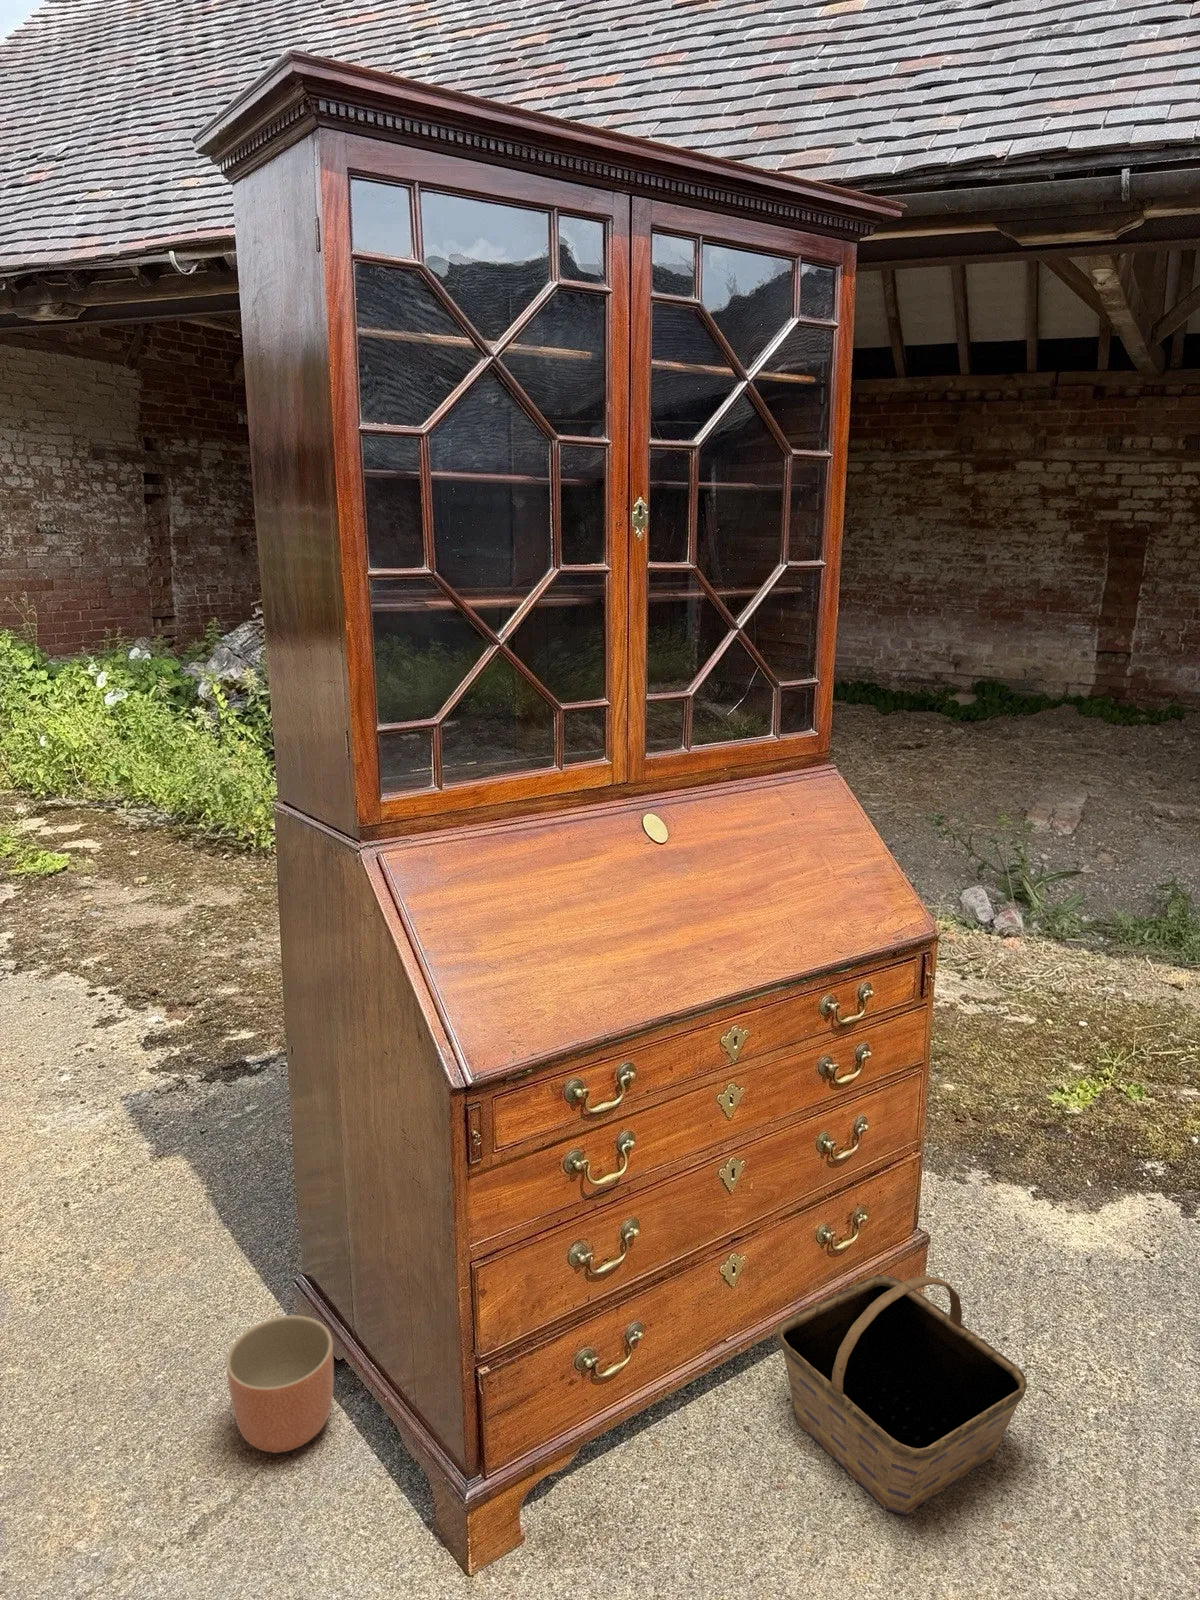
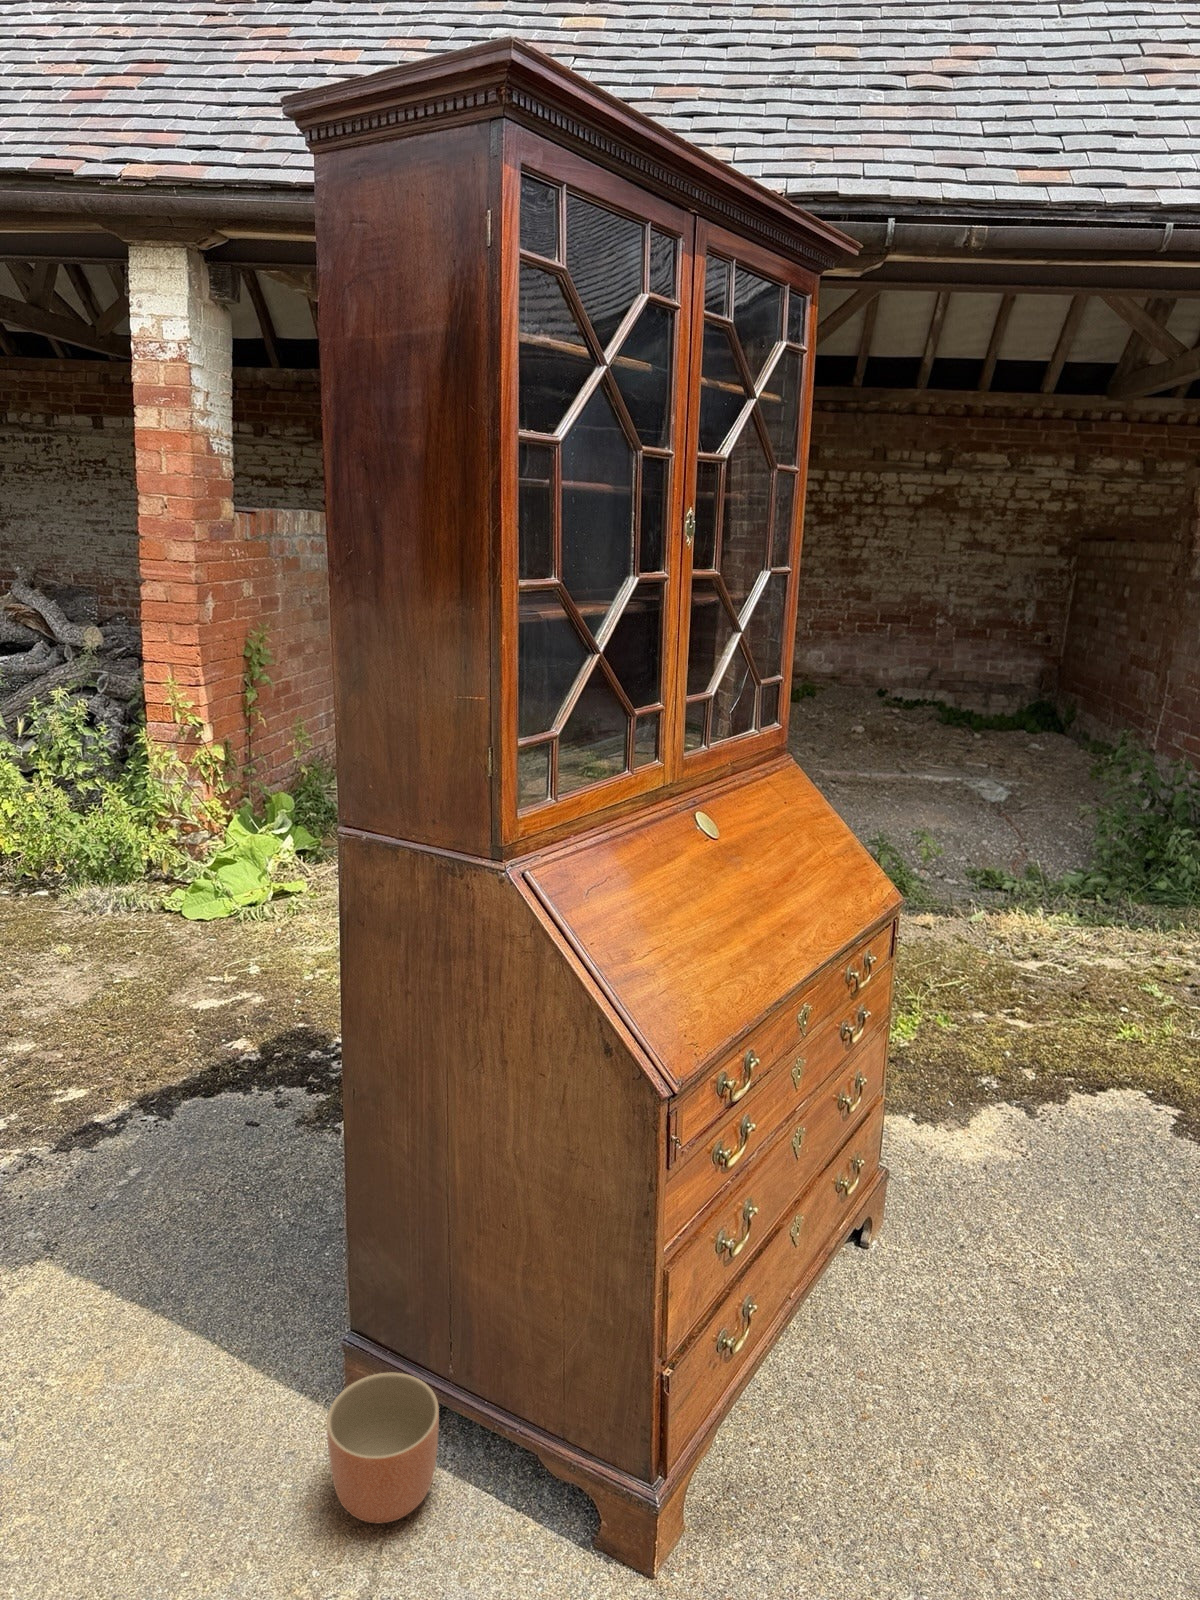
basket: present [777,1275,1027,1515] -> none [827,1202,1040,1412]

